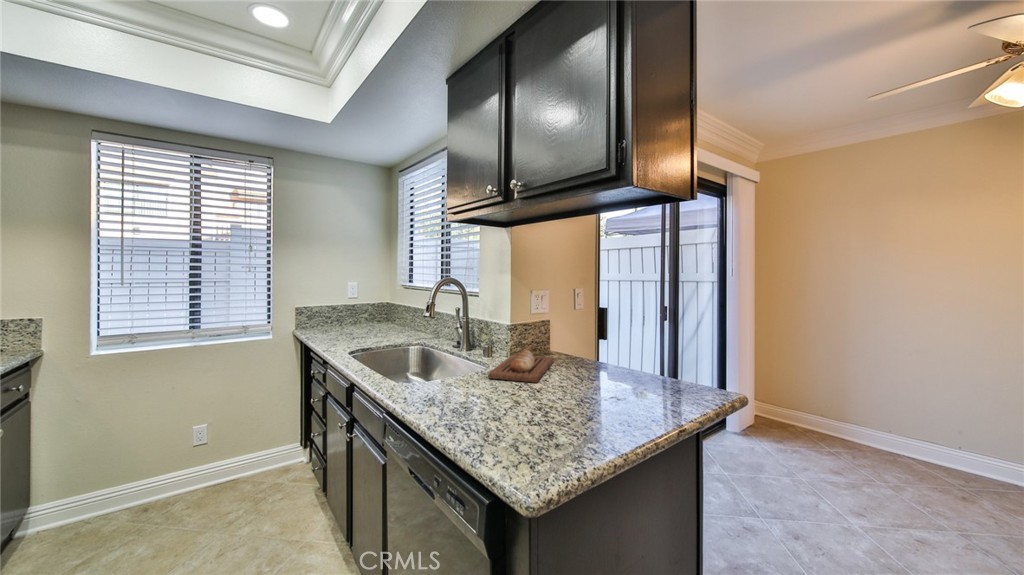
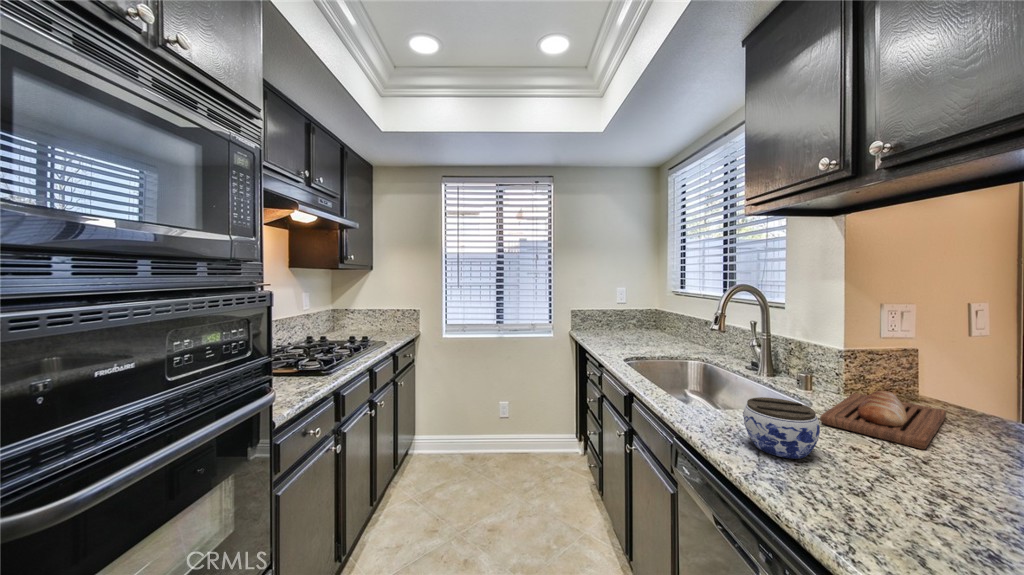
jar: none [434,364,480,407] -> present [743,397,820,459]

